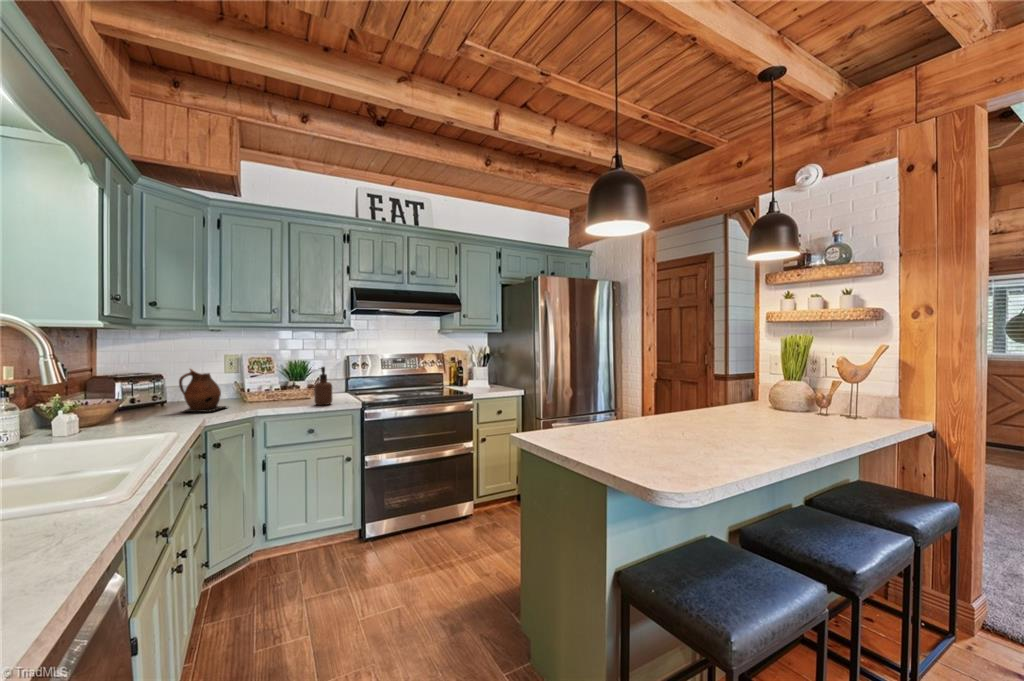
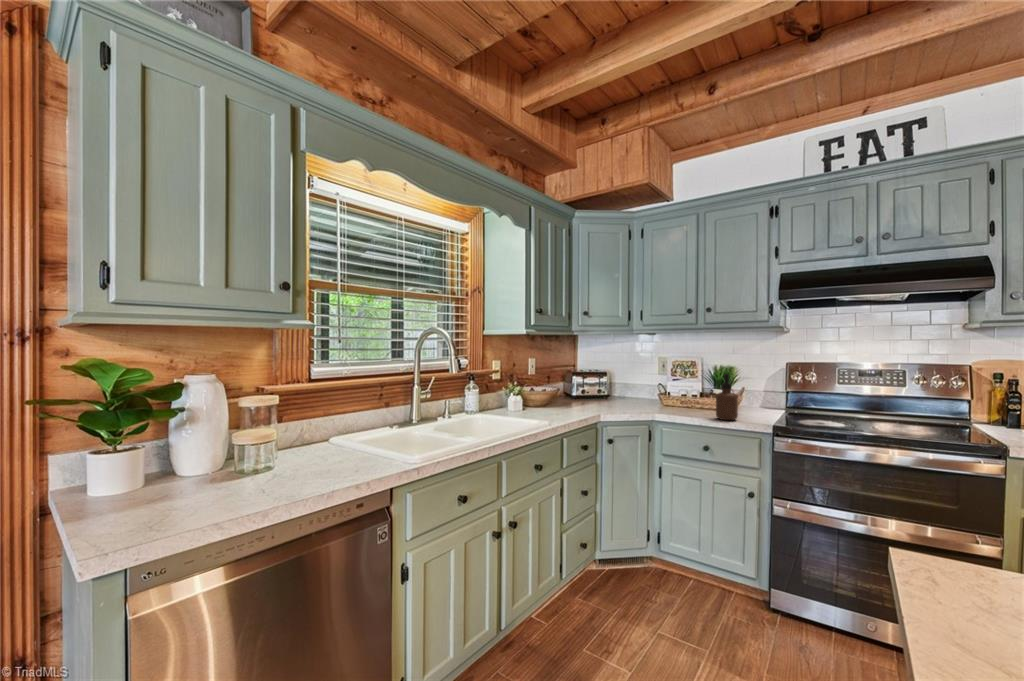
ceramic pitcher: present [179,369,226,412] -> none [602,367,640,408]

